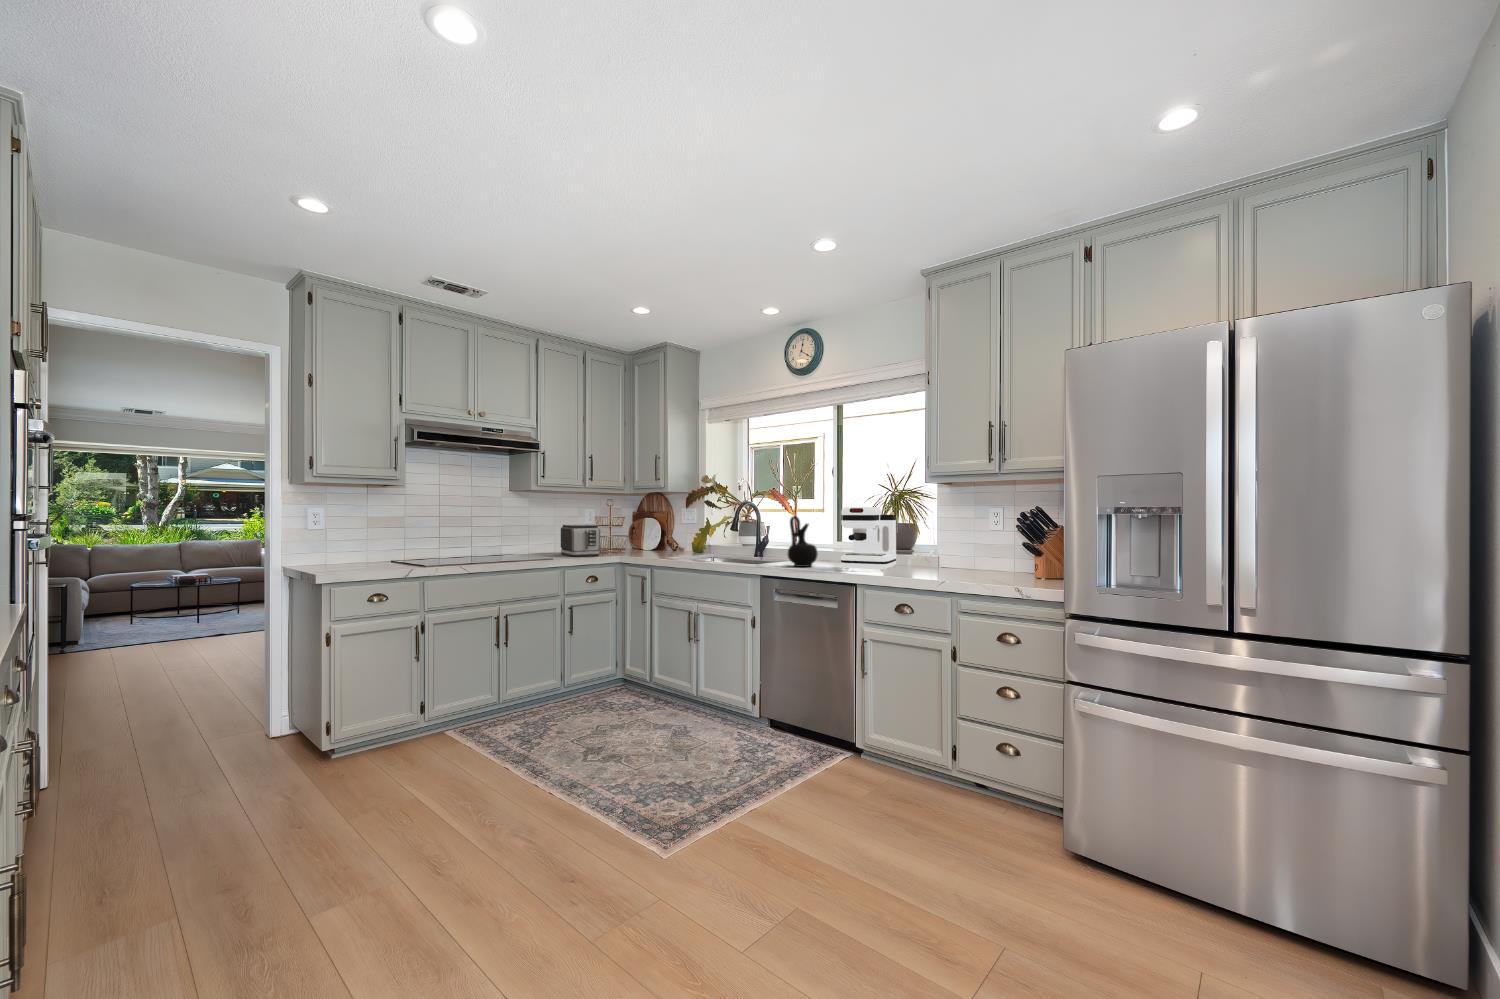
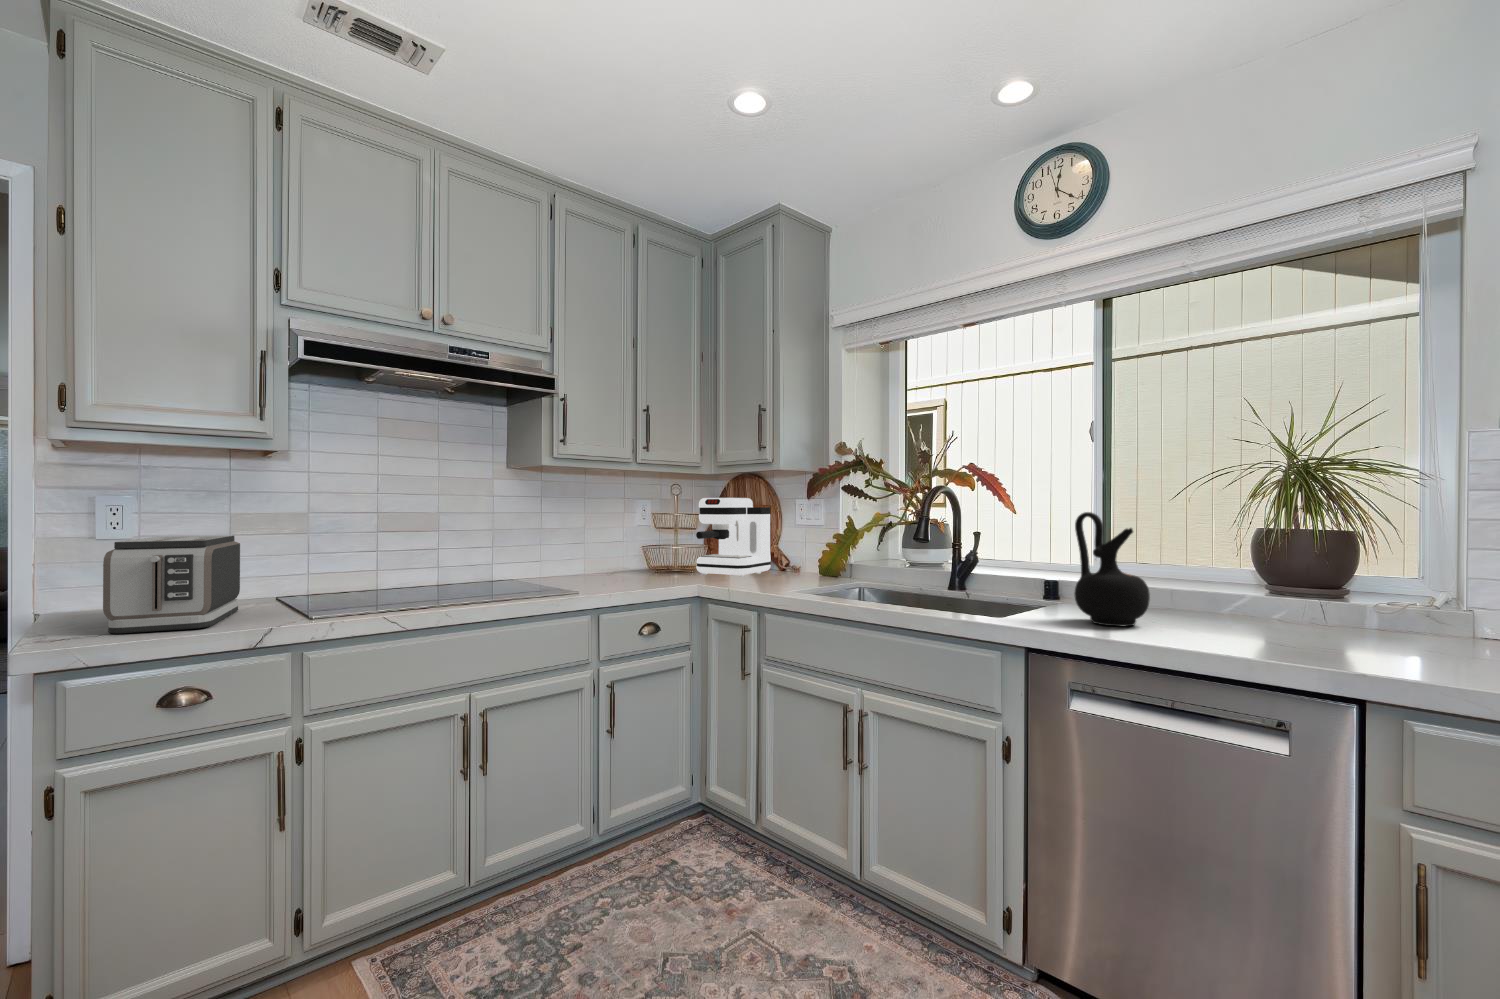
coffee maker: present [841,507,896,571] -> present [696,498,771,577]
toaster: present [561,525,600,557] -> present [103,536,240,634]

